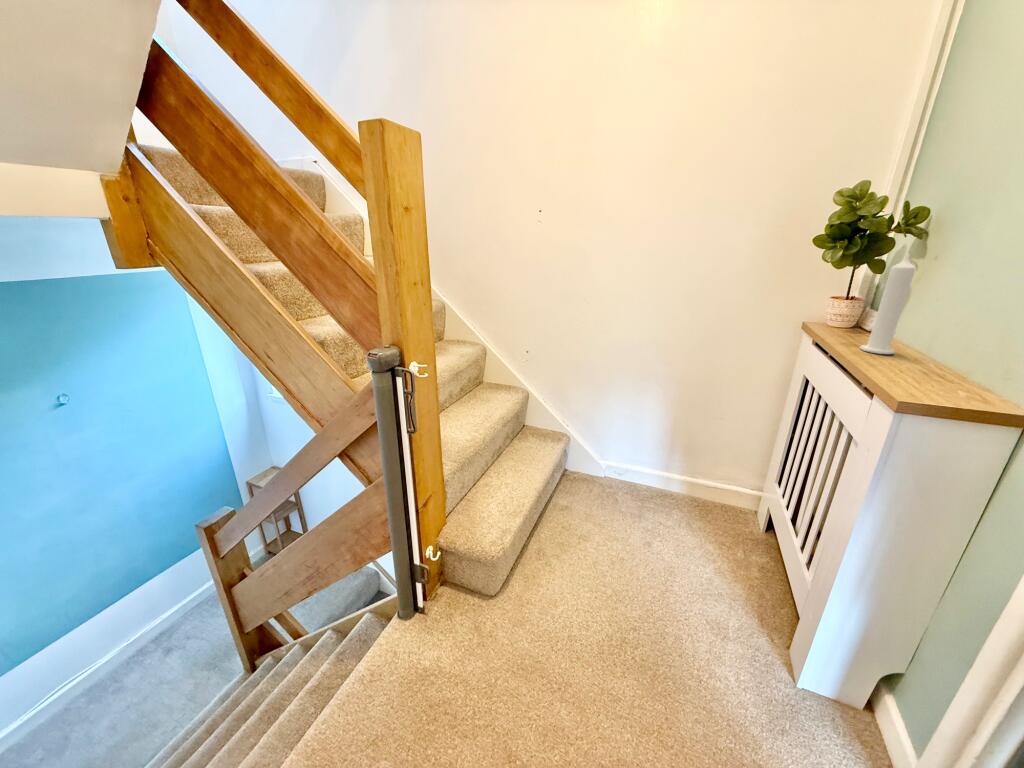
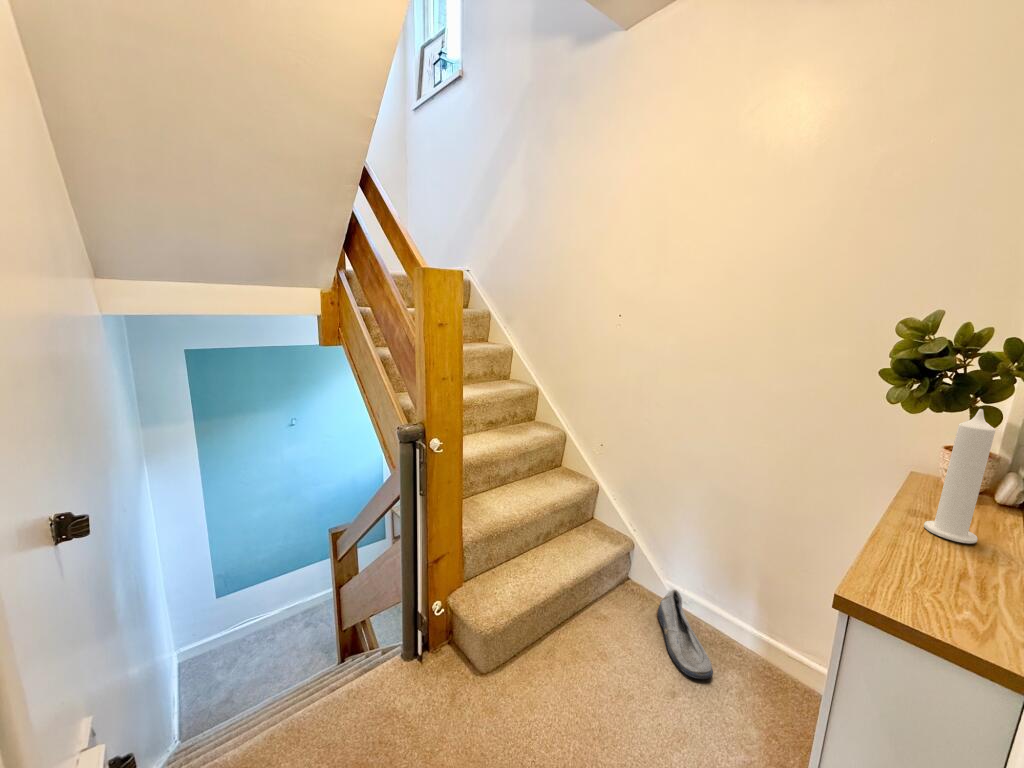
shoe: none [601,465,664,526] -> present [658,590,713,679]

